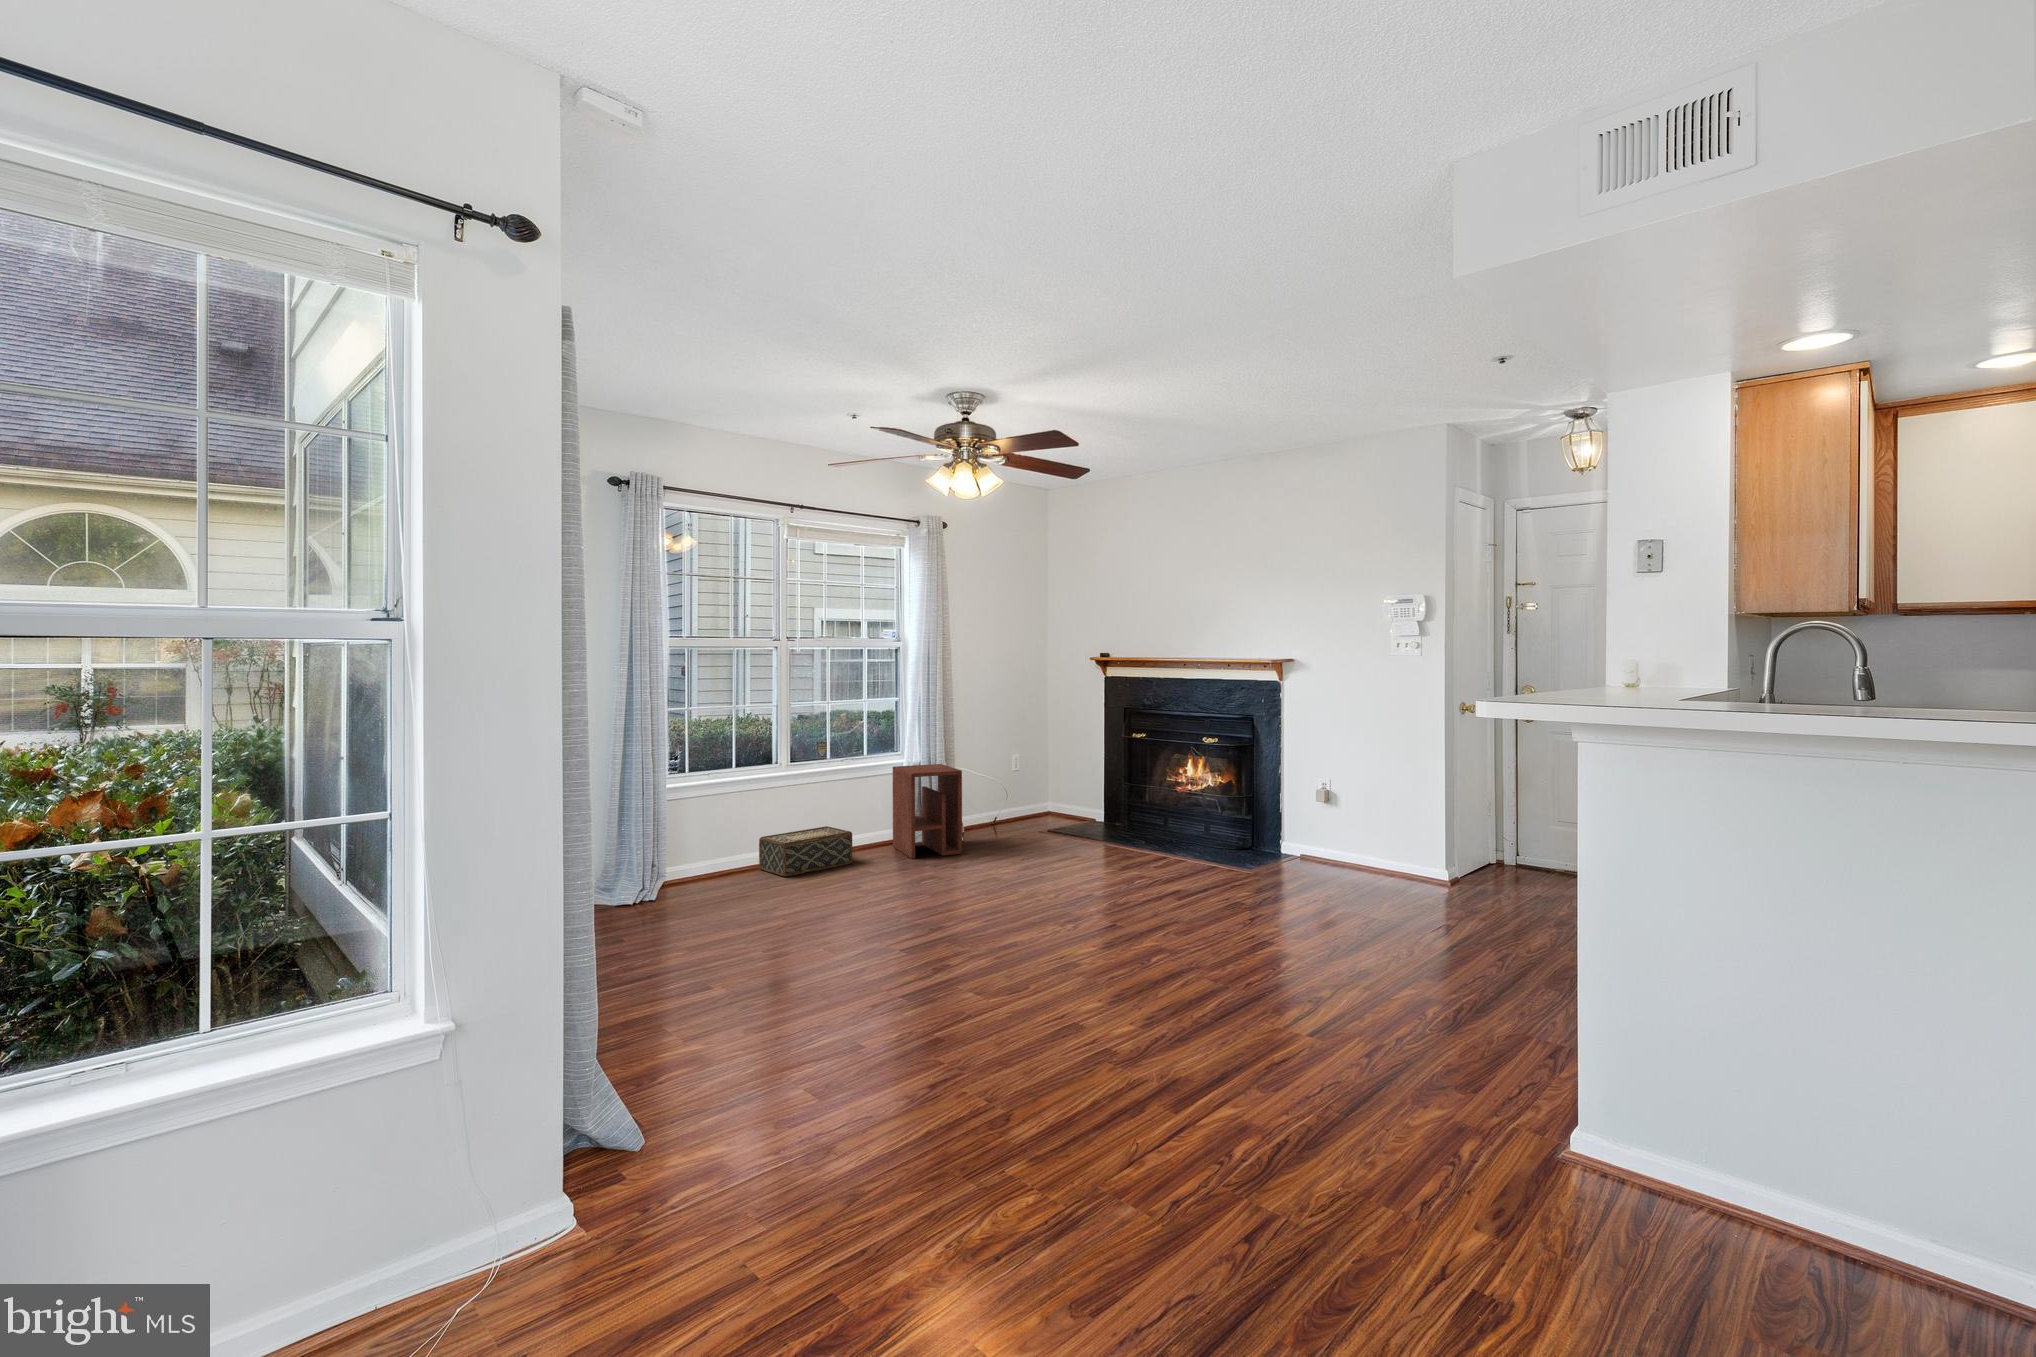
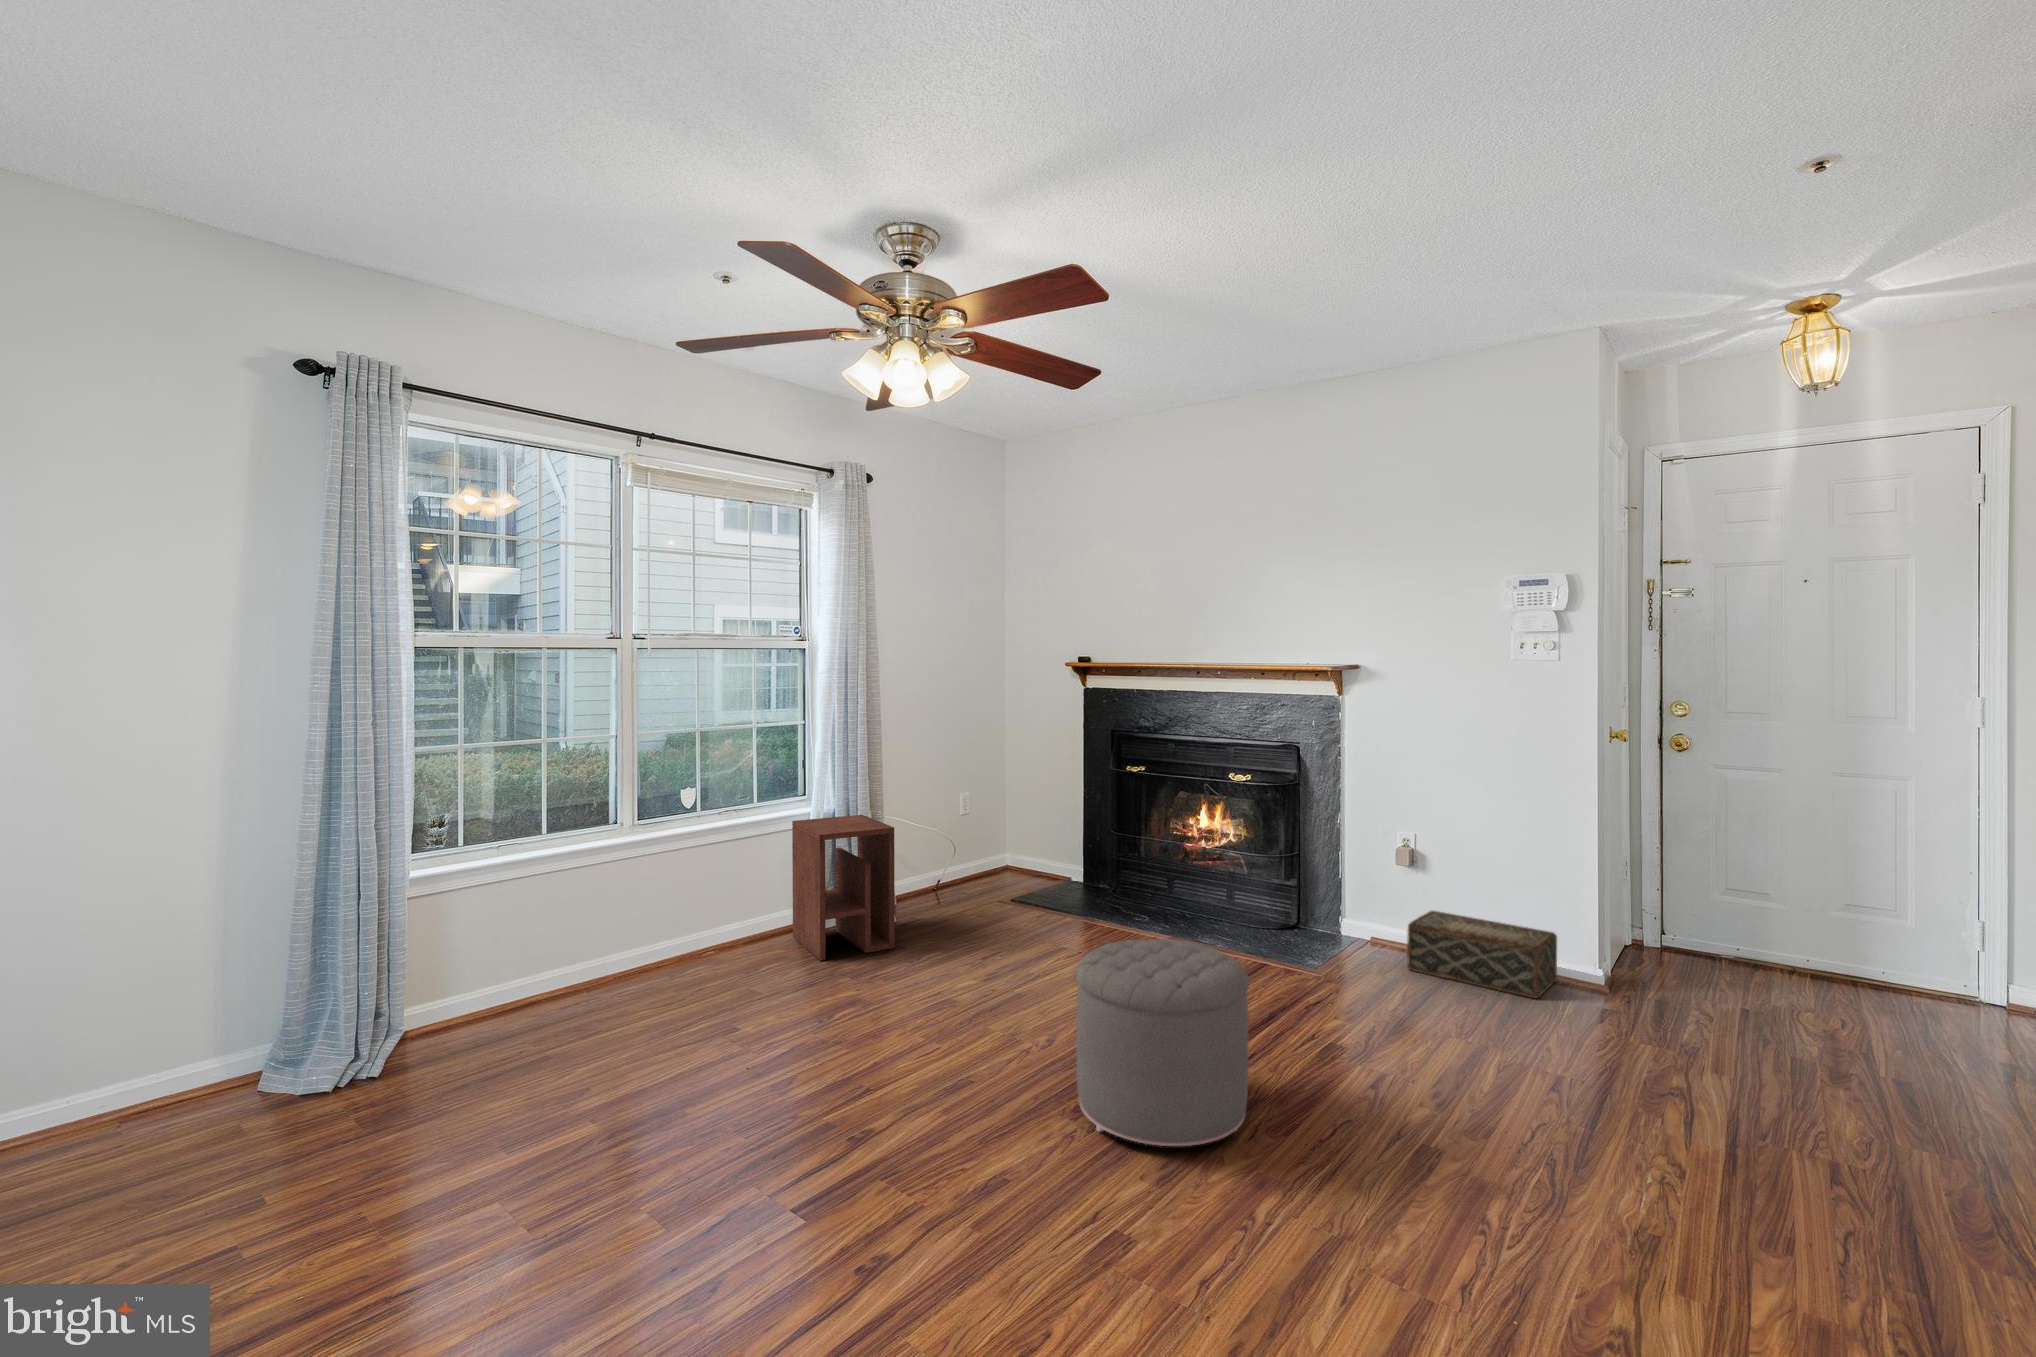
woven basket: present [759,826,852,876] -> present [1407,911,1557,998]
ottoman: none [1063,828,1166,937] -> present [1076,939,1250,1146]

